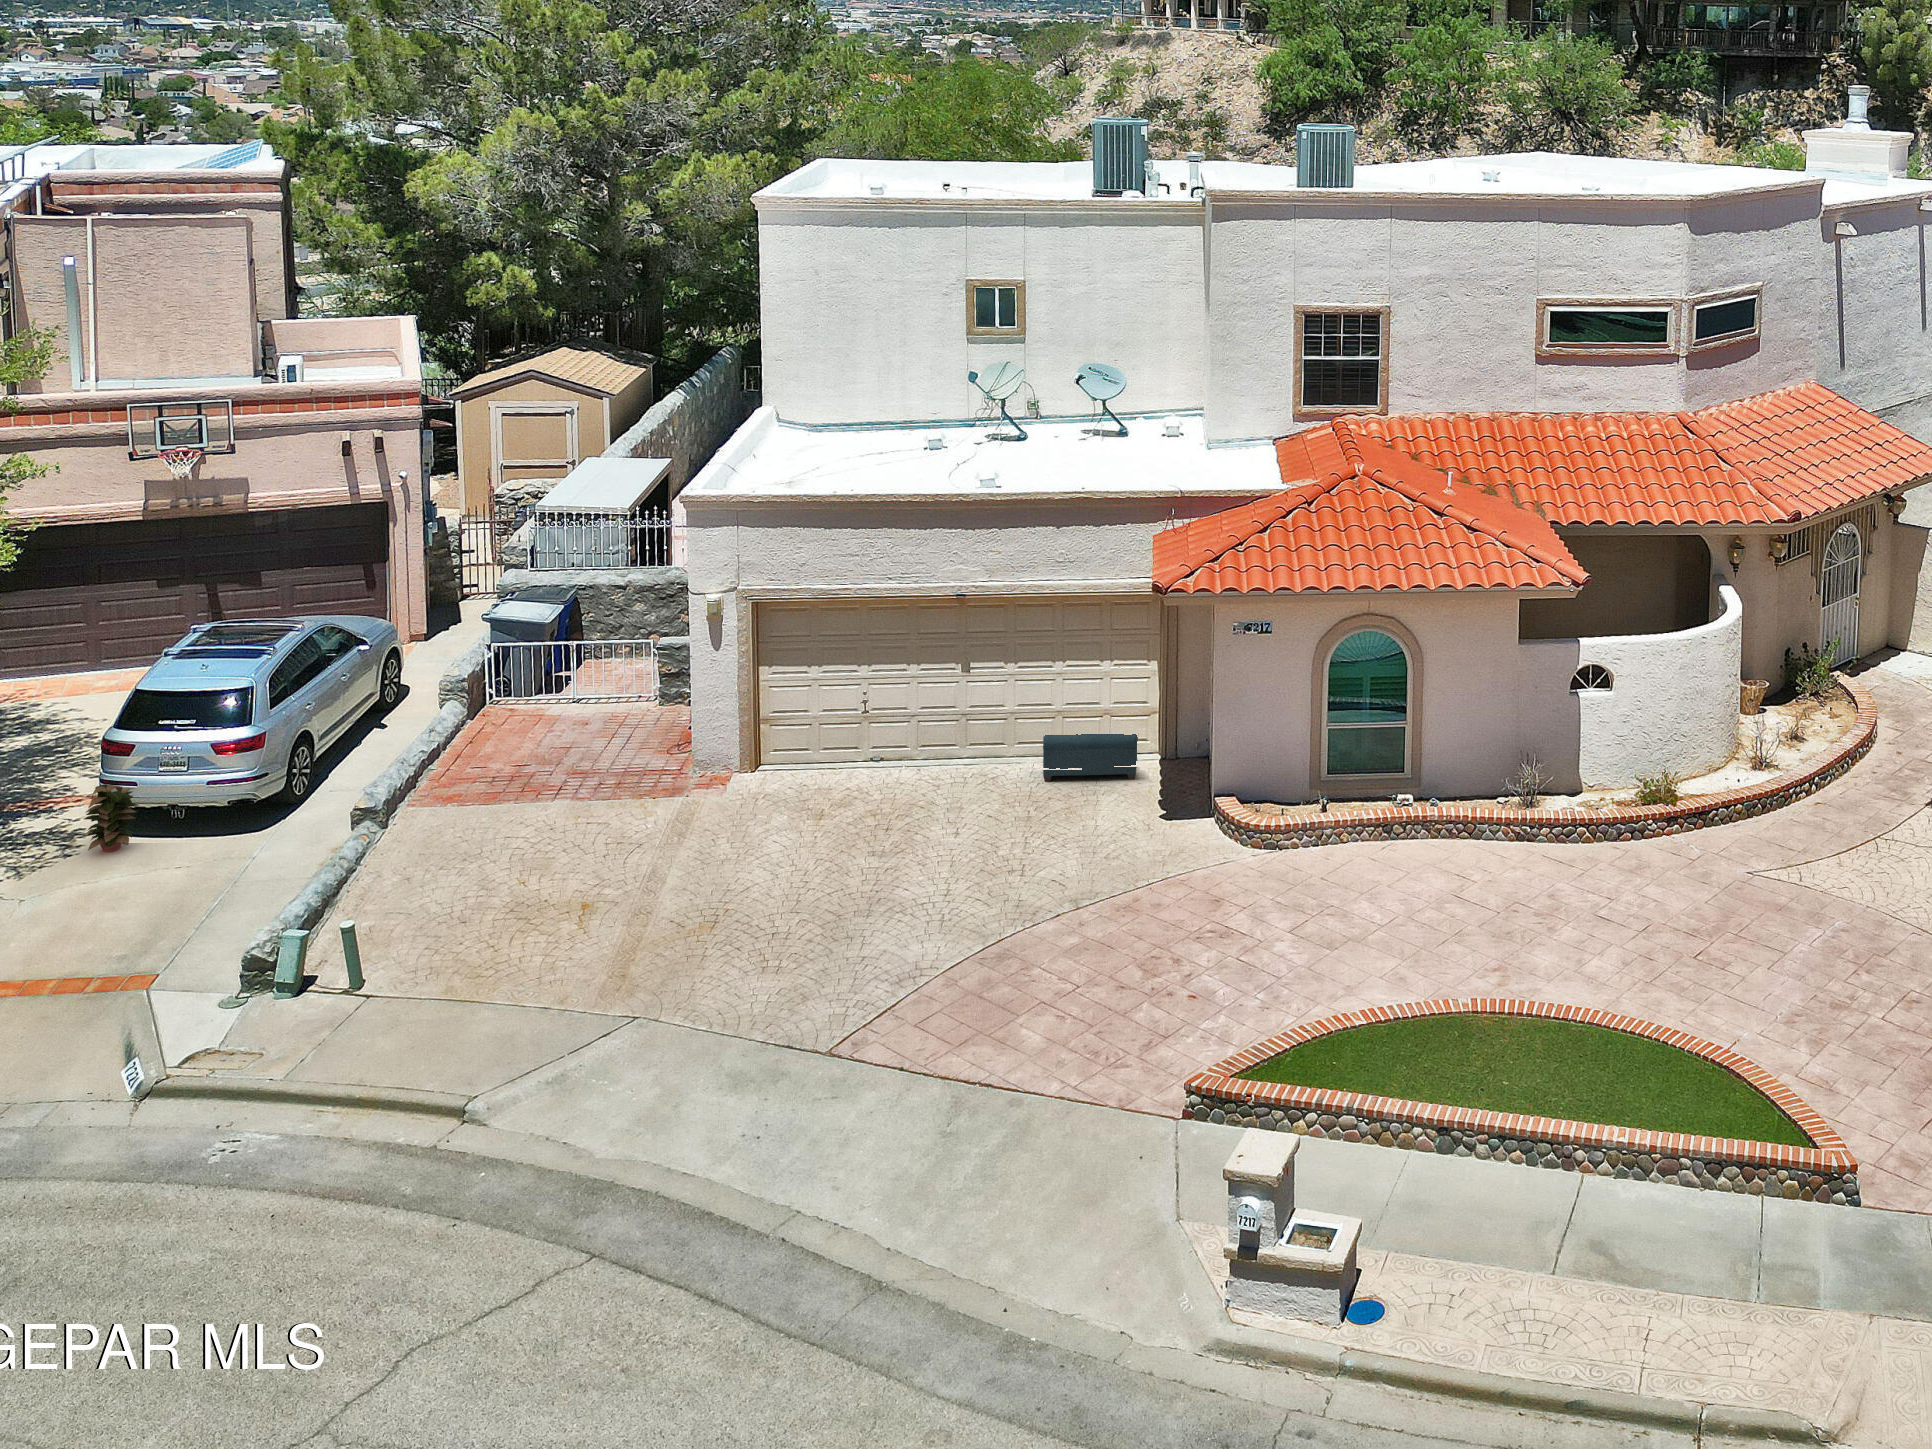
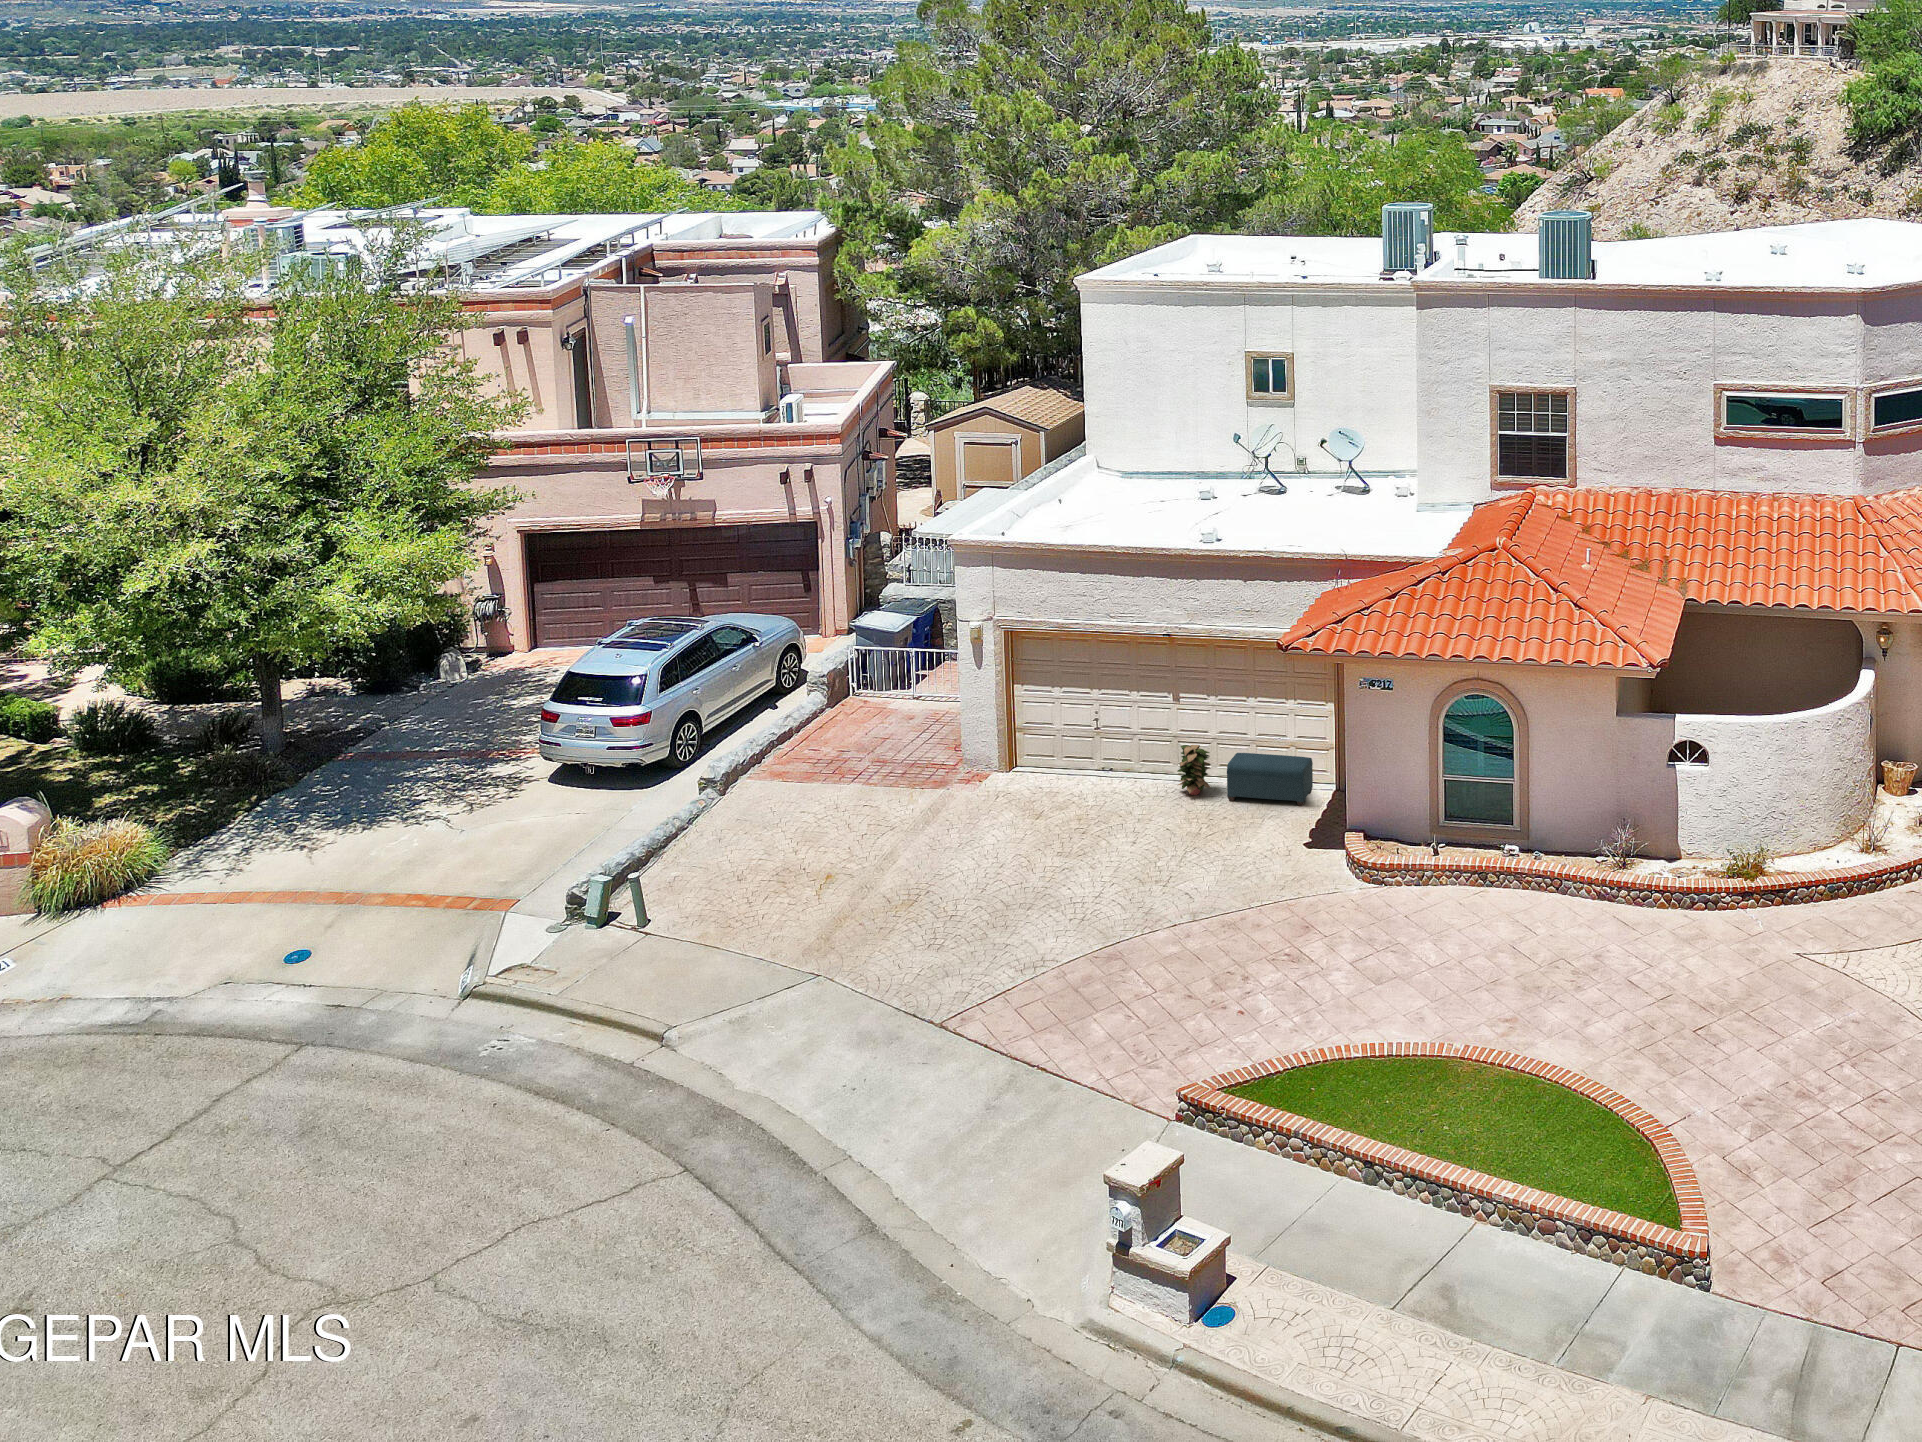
decorative plant: present [84,784,139,852] -> present [1177,745,1211,795]

